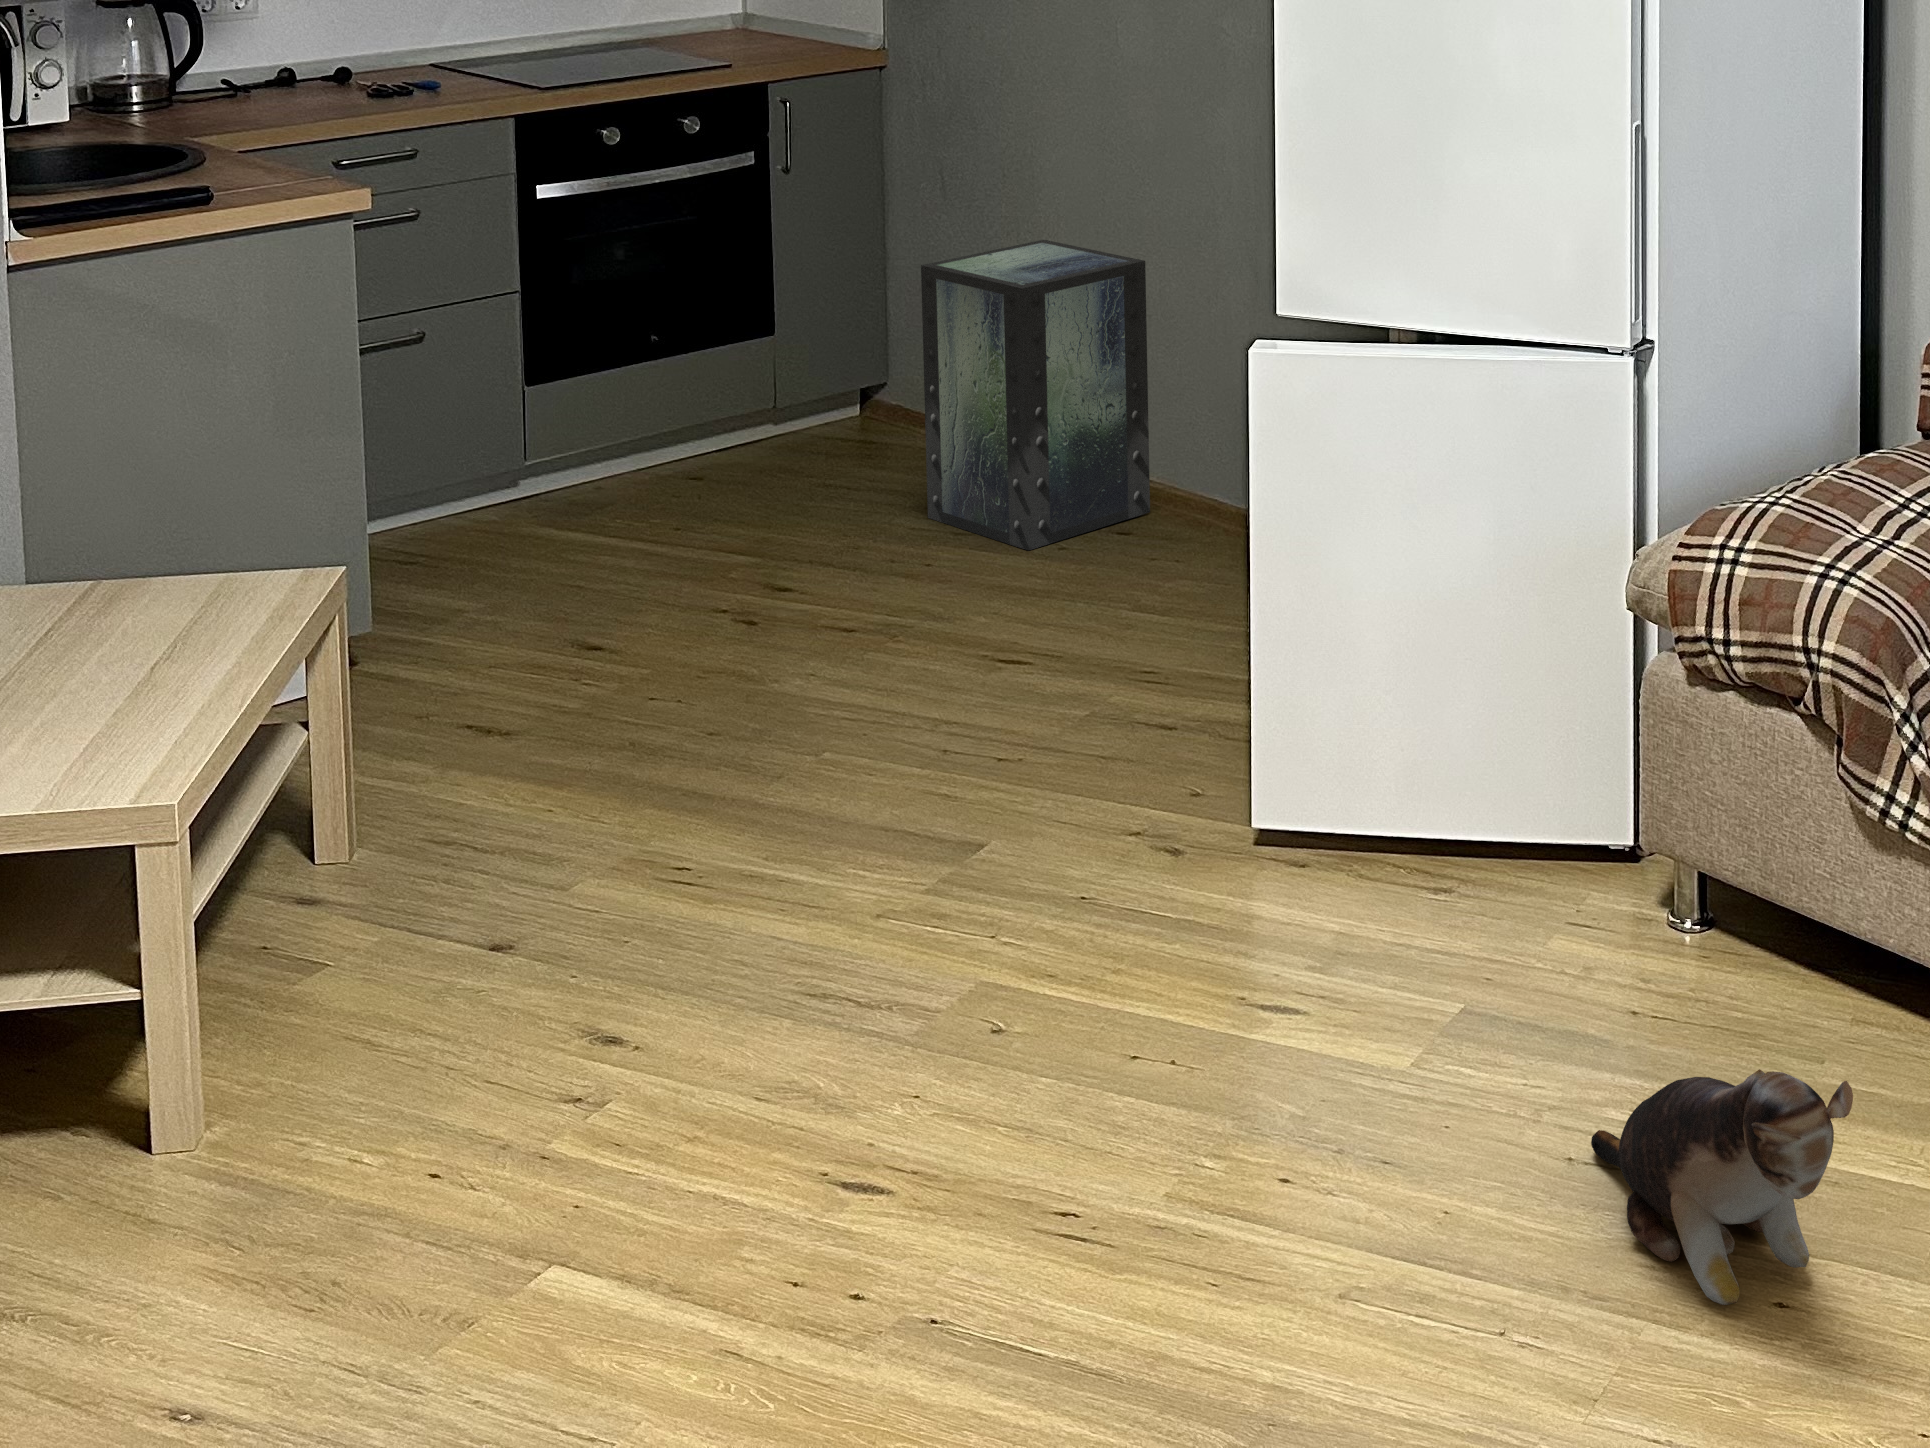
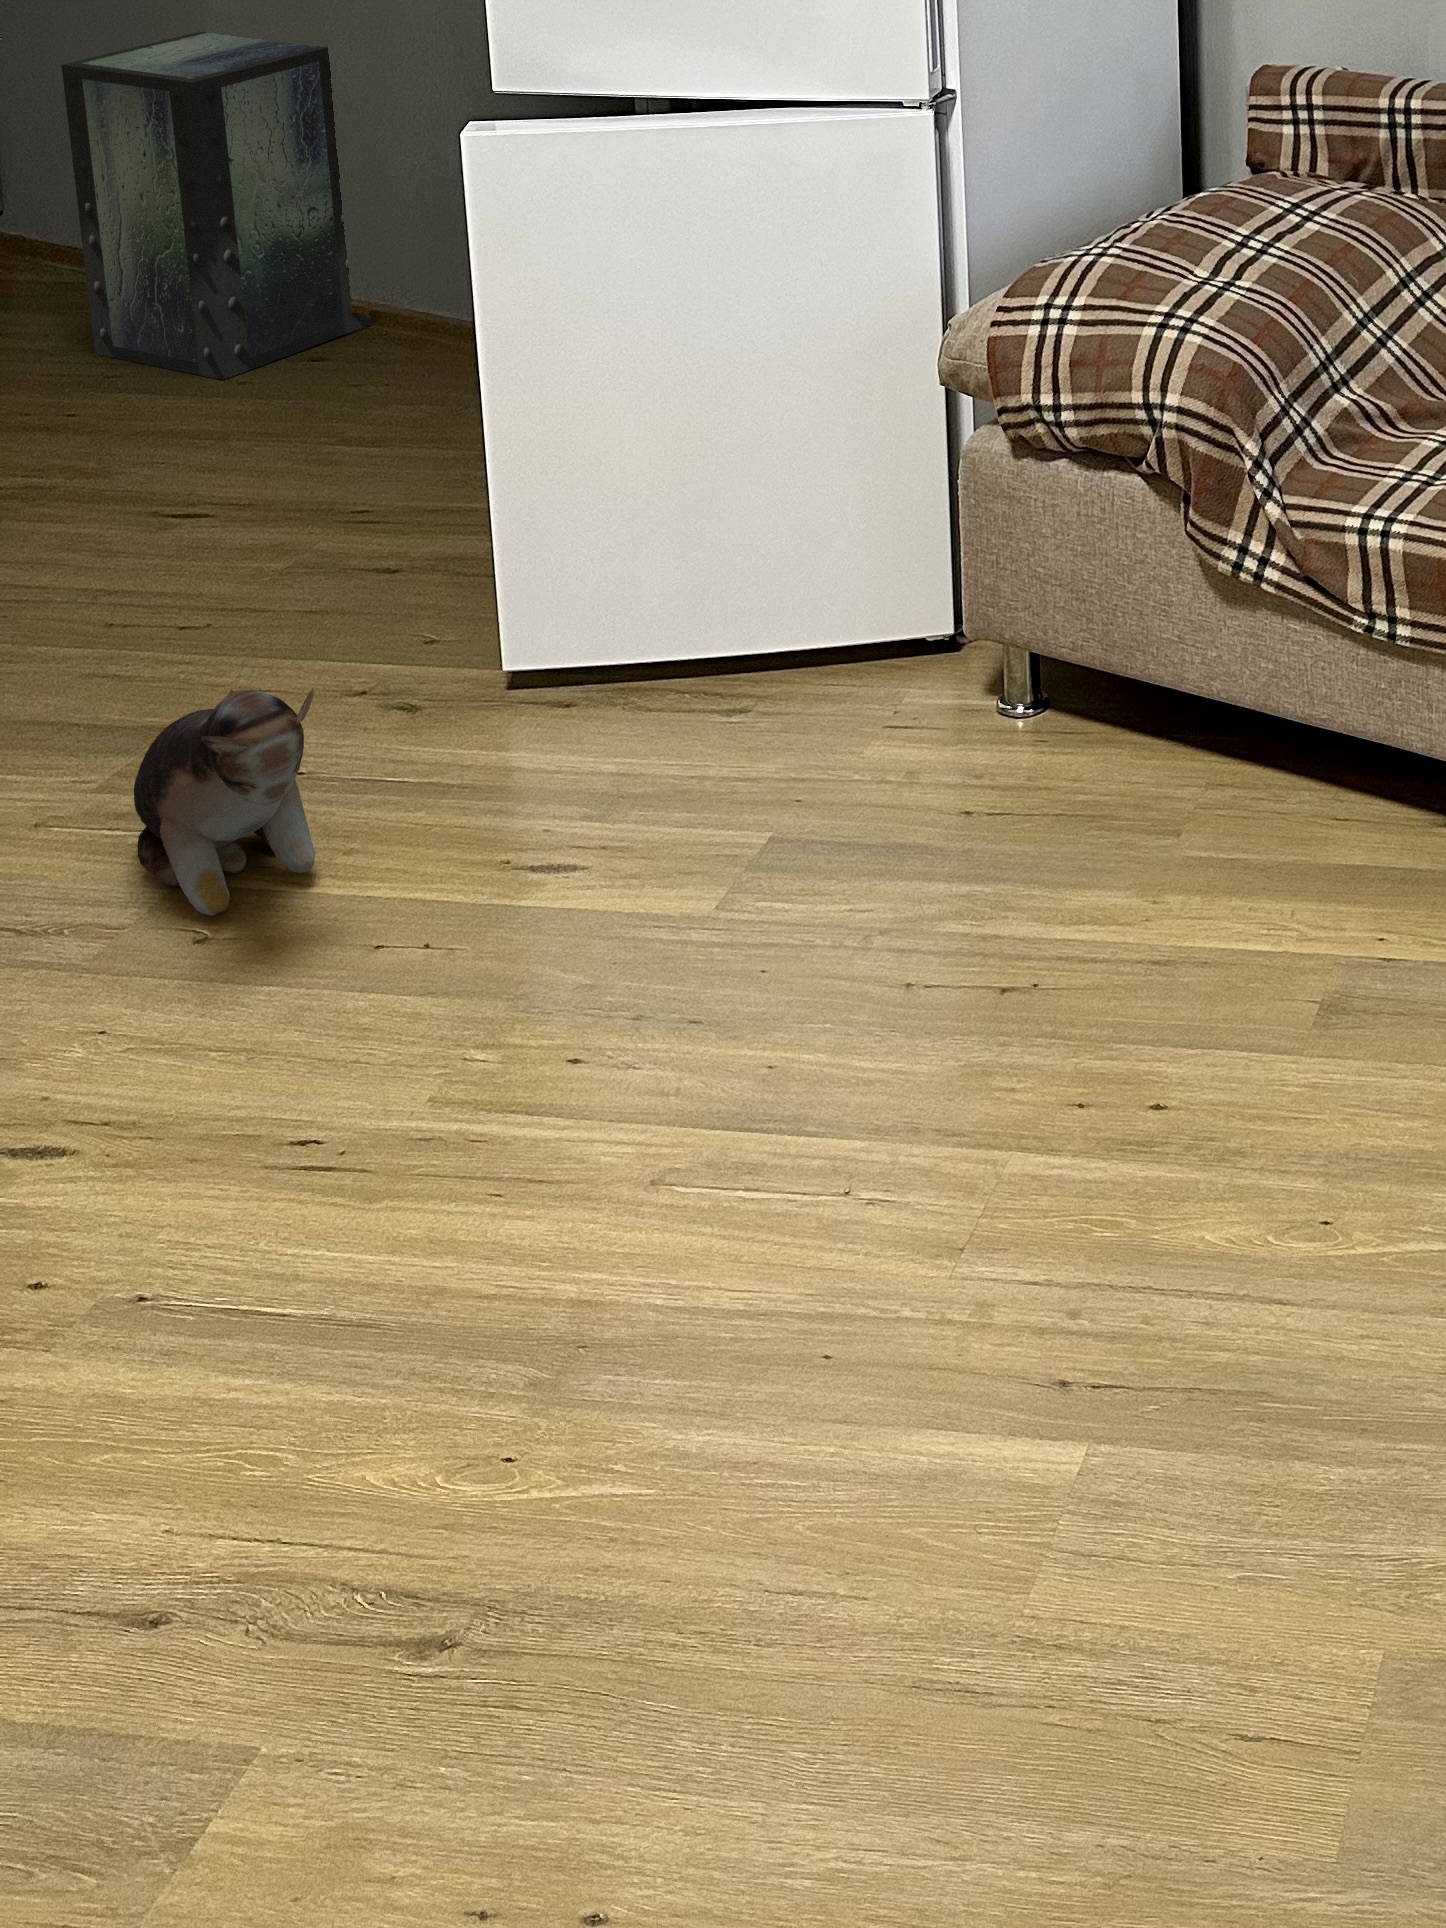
plush toy: present [1591,1069,1853,1305] -> present [134,689,316,916]

